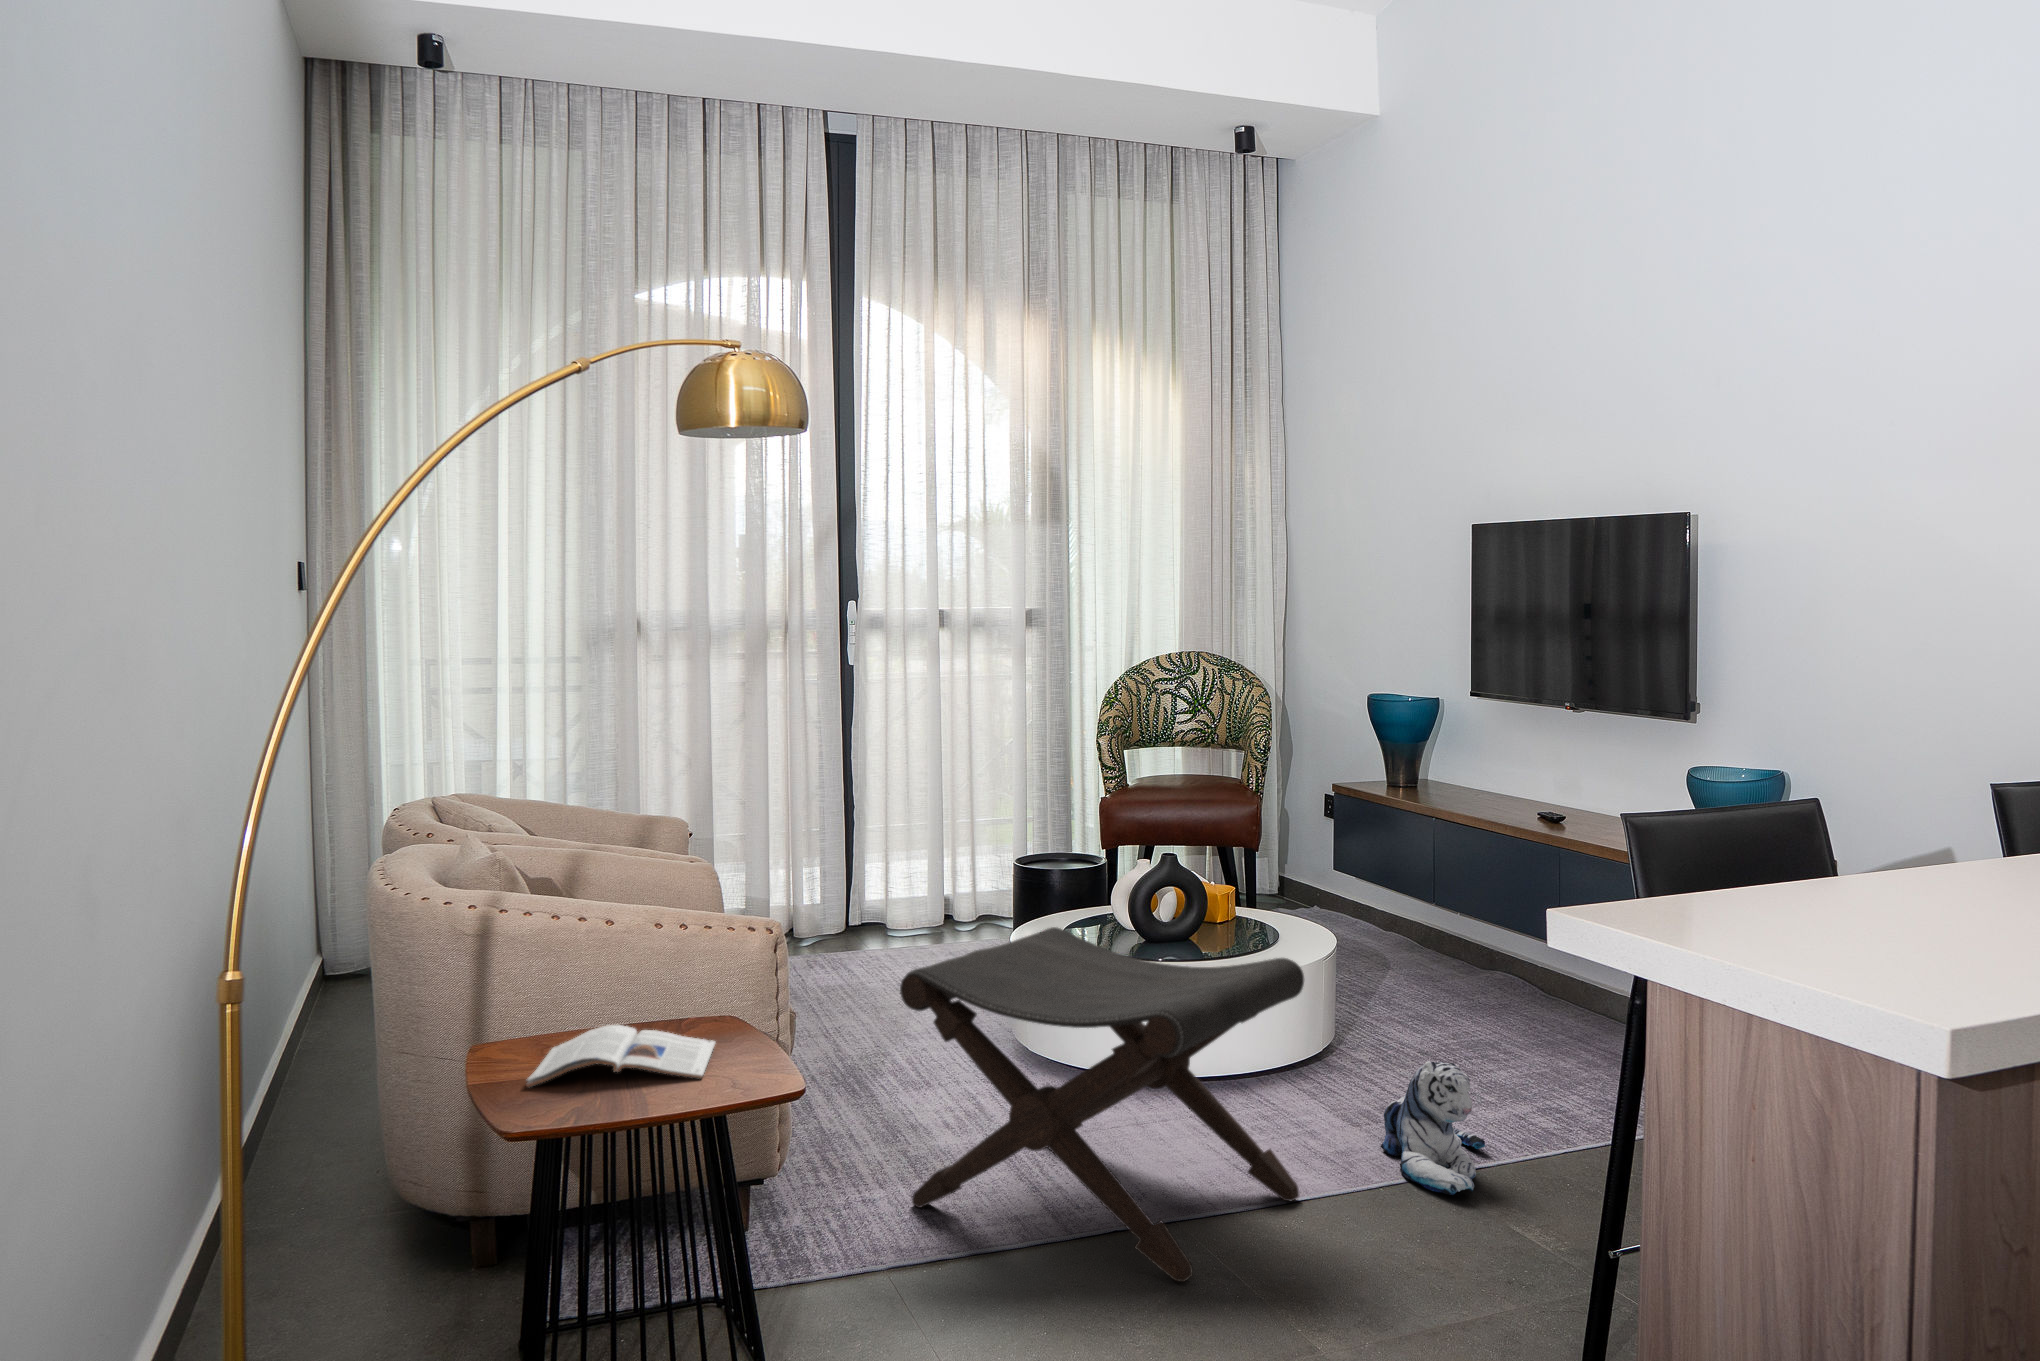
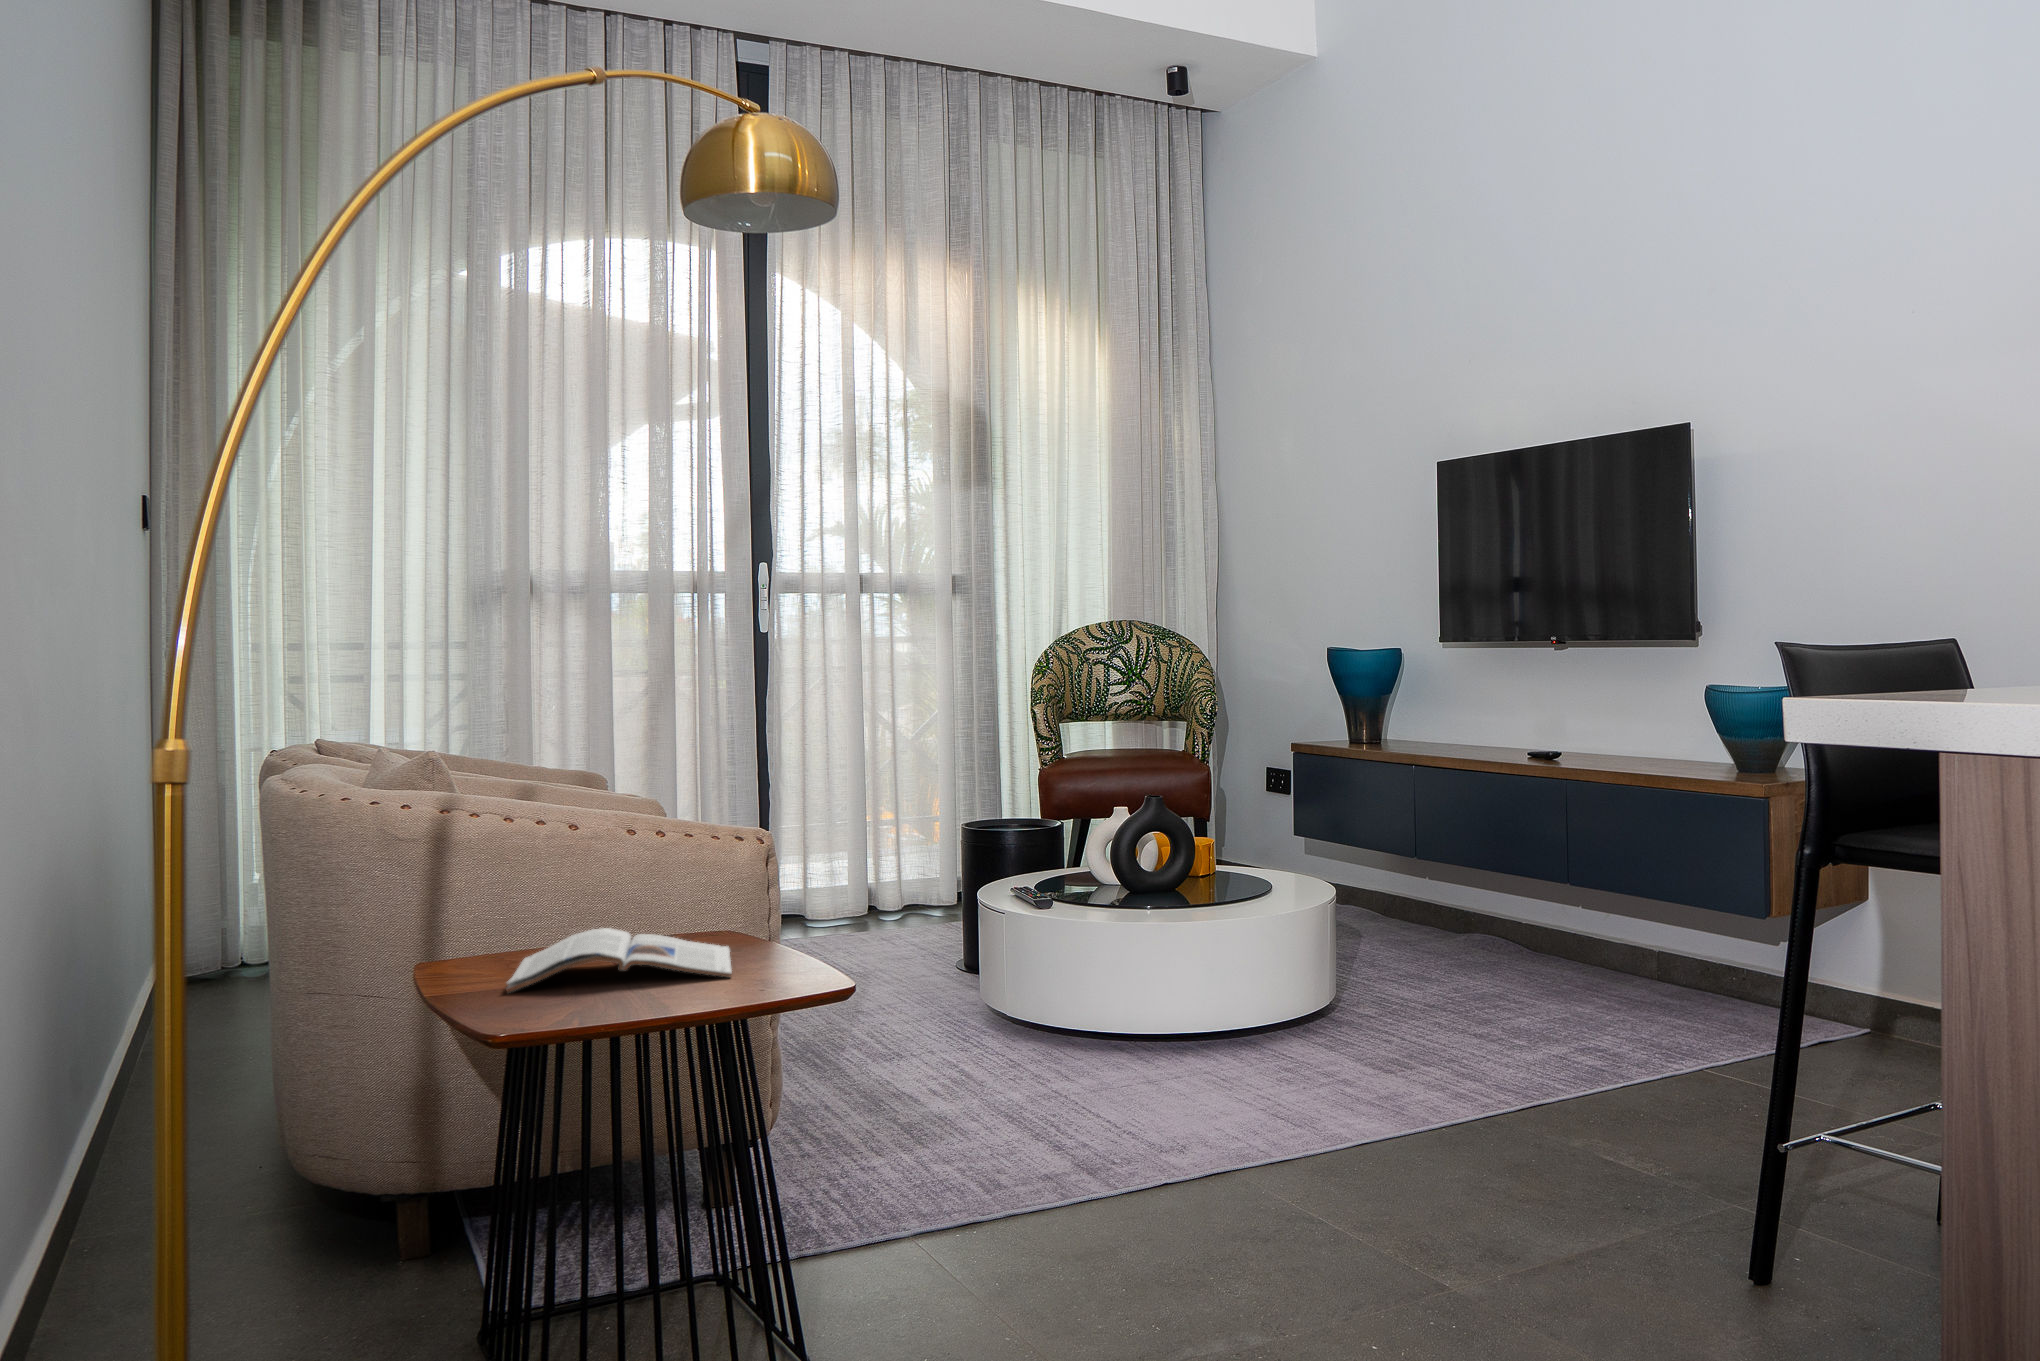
footstool: present [900,927,1304,1282] -> none [905,859,1359,1230]
plush toy: present [1380,1061,1485,1195] -> none [1424,989,1547,1131]

